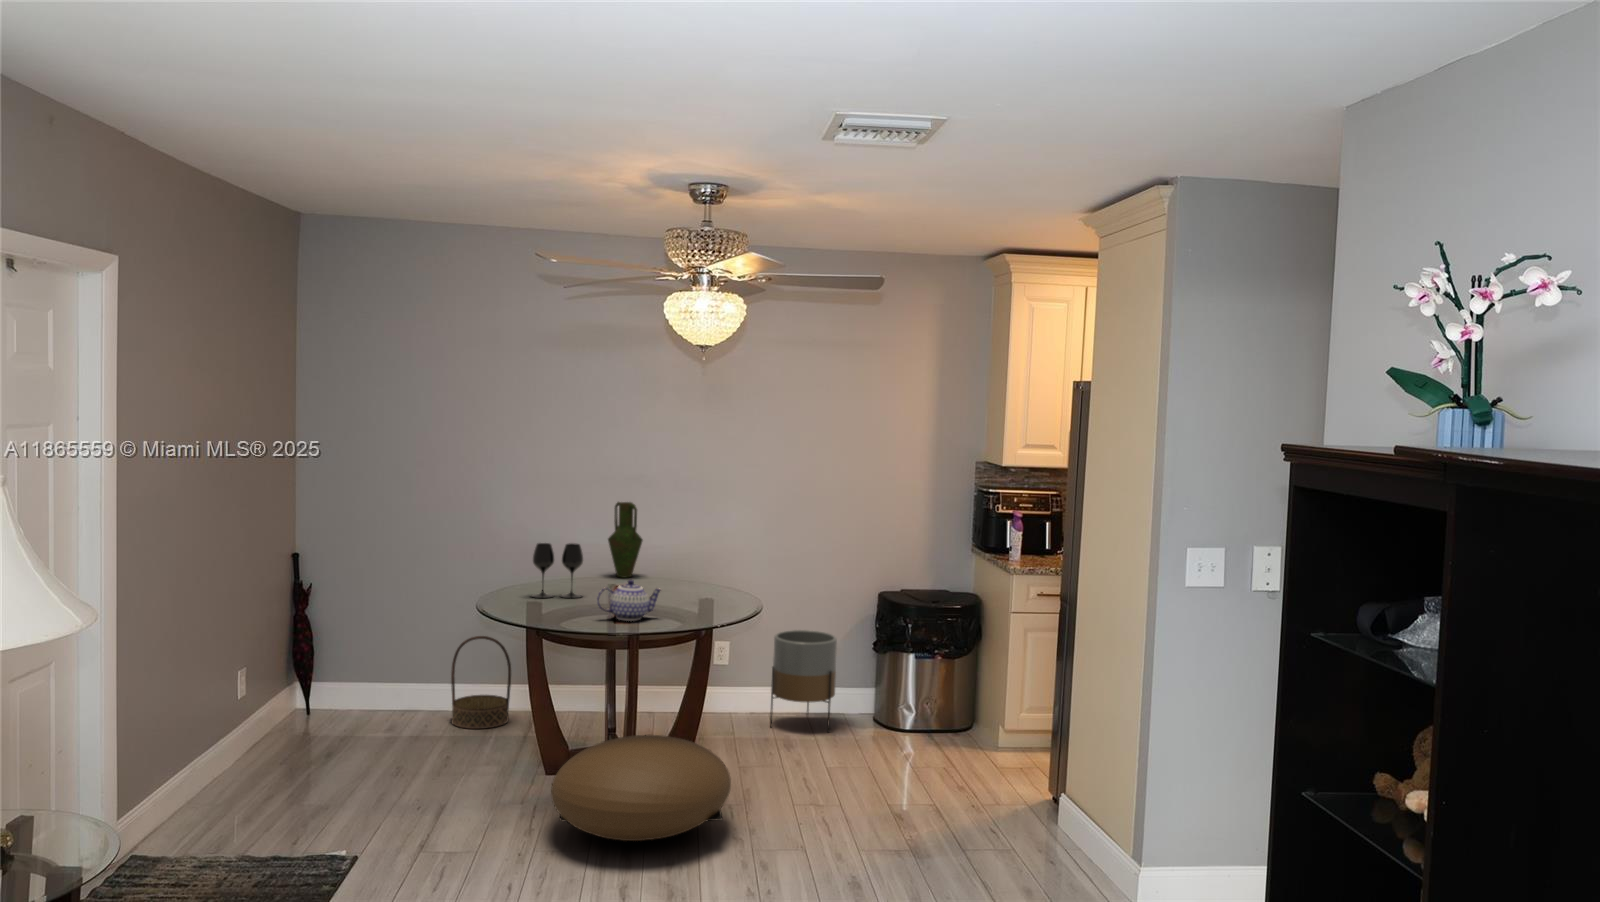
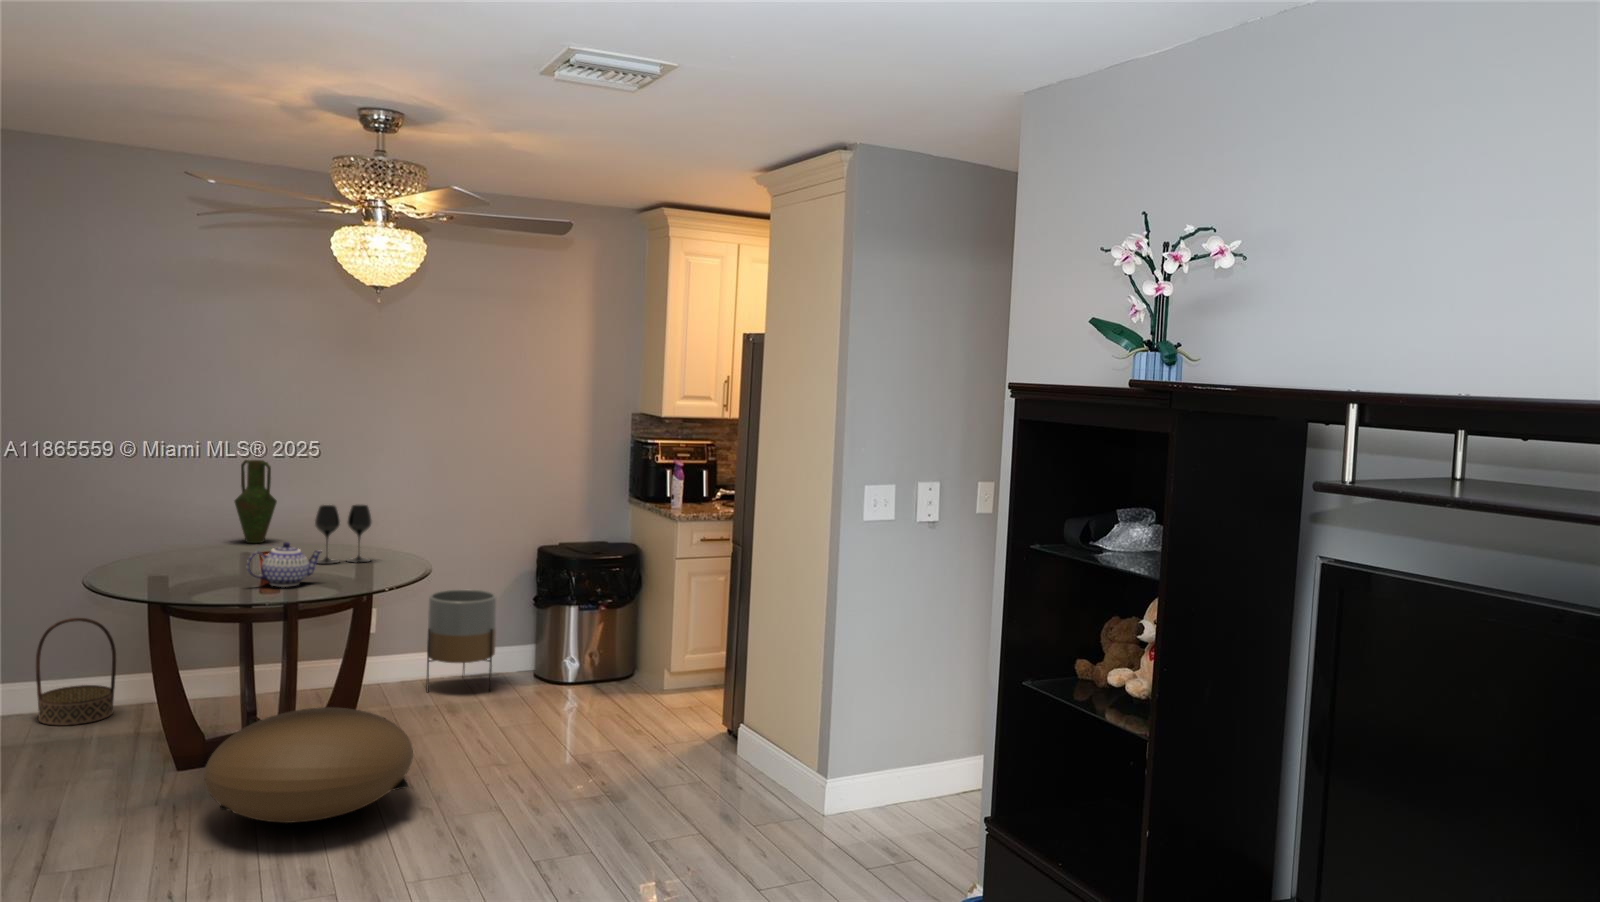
wine glass: present [532,543,583,598] -> present [315,505,372,564]

